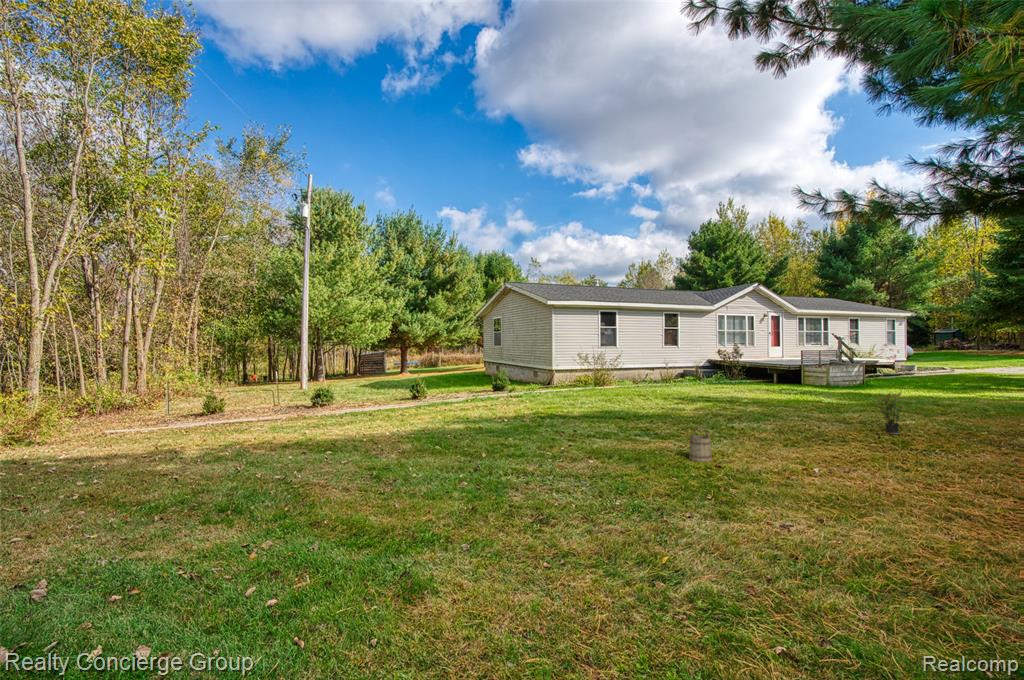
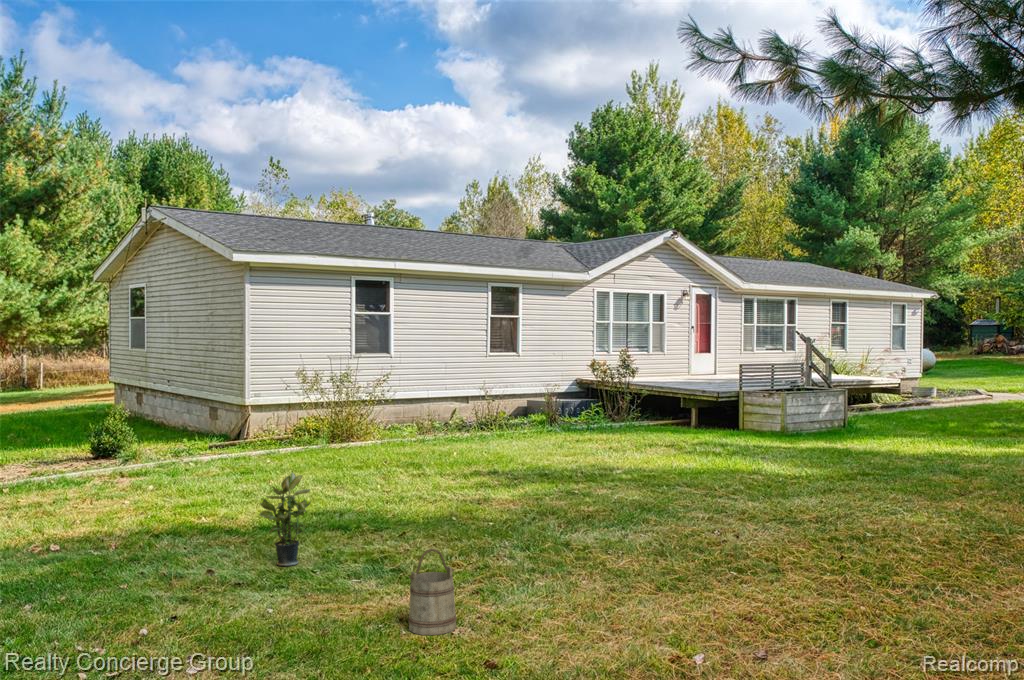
potted plant: present [876,392,906,435] -> present [260,472,310,566]

